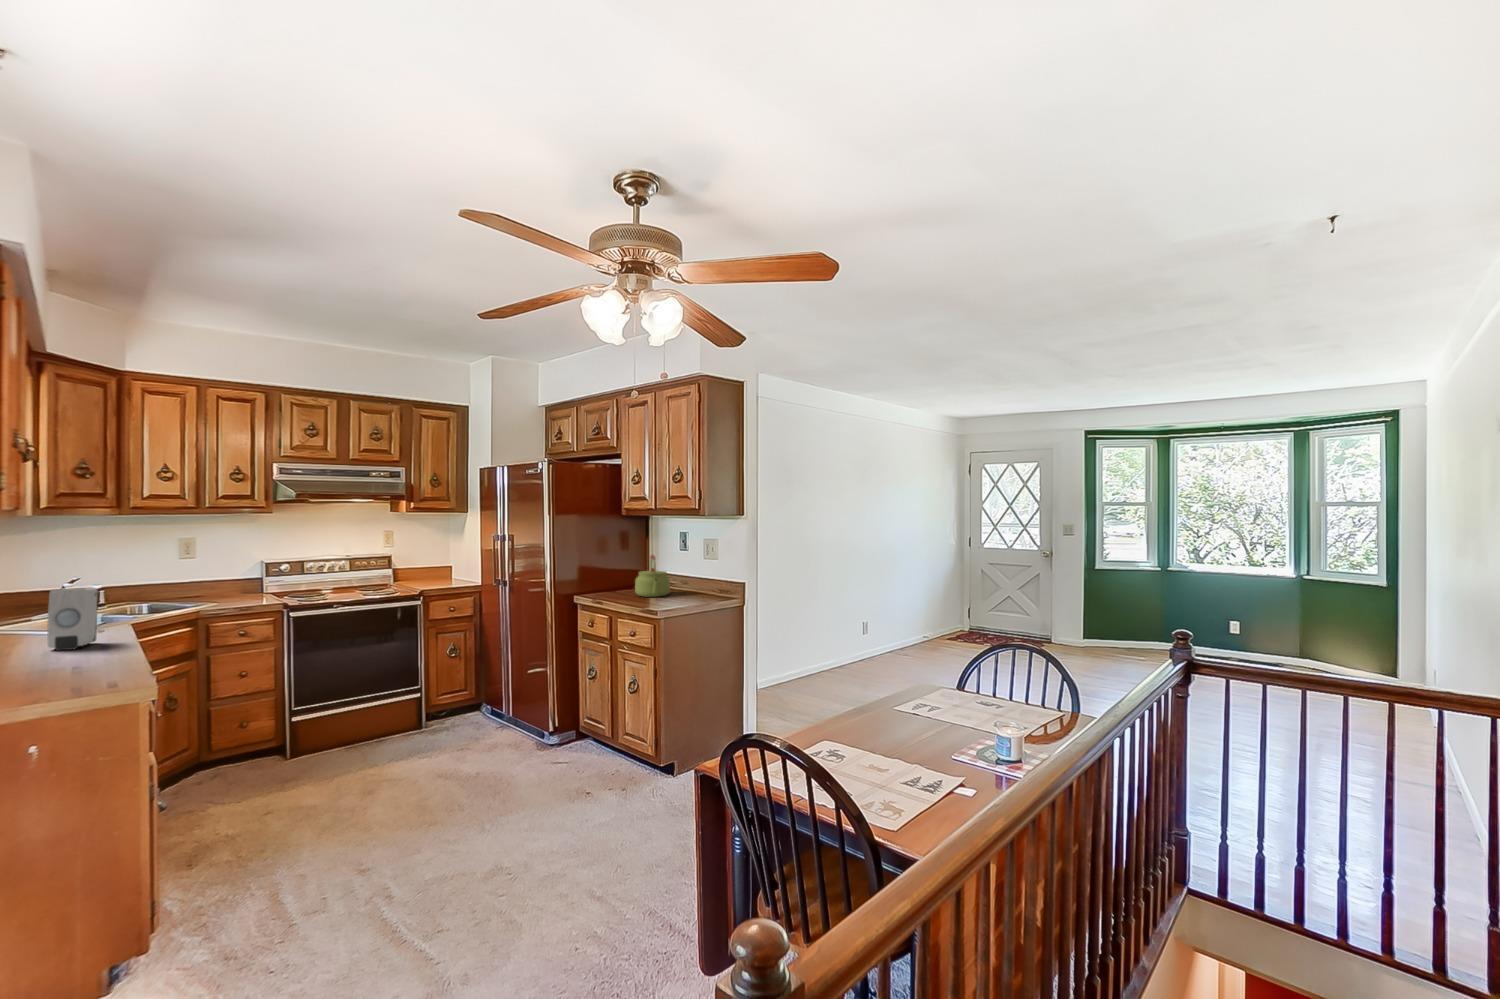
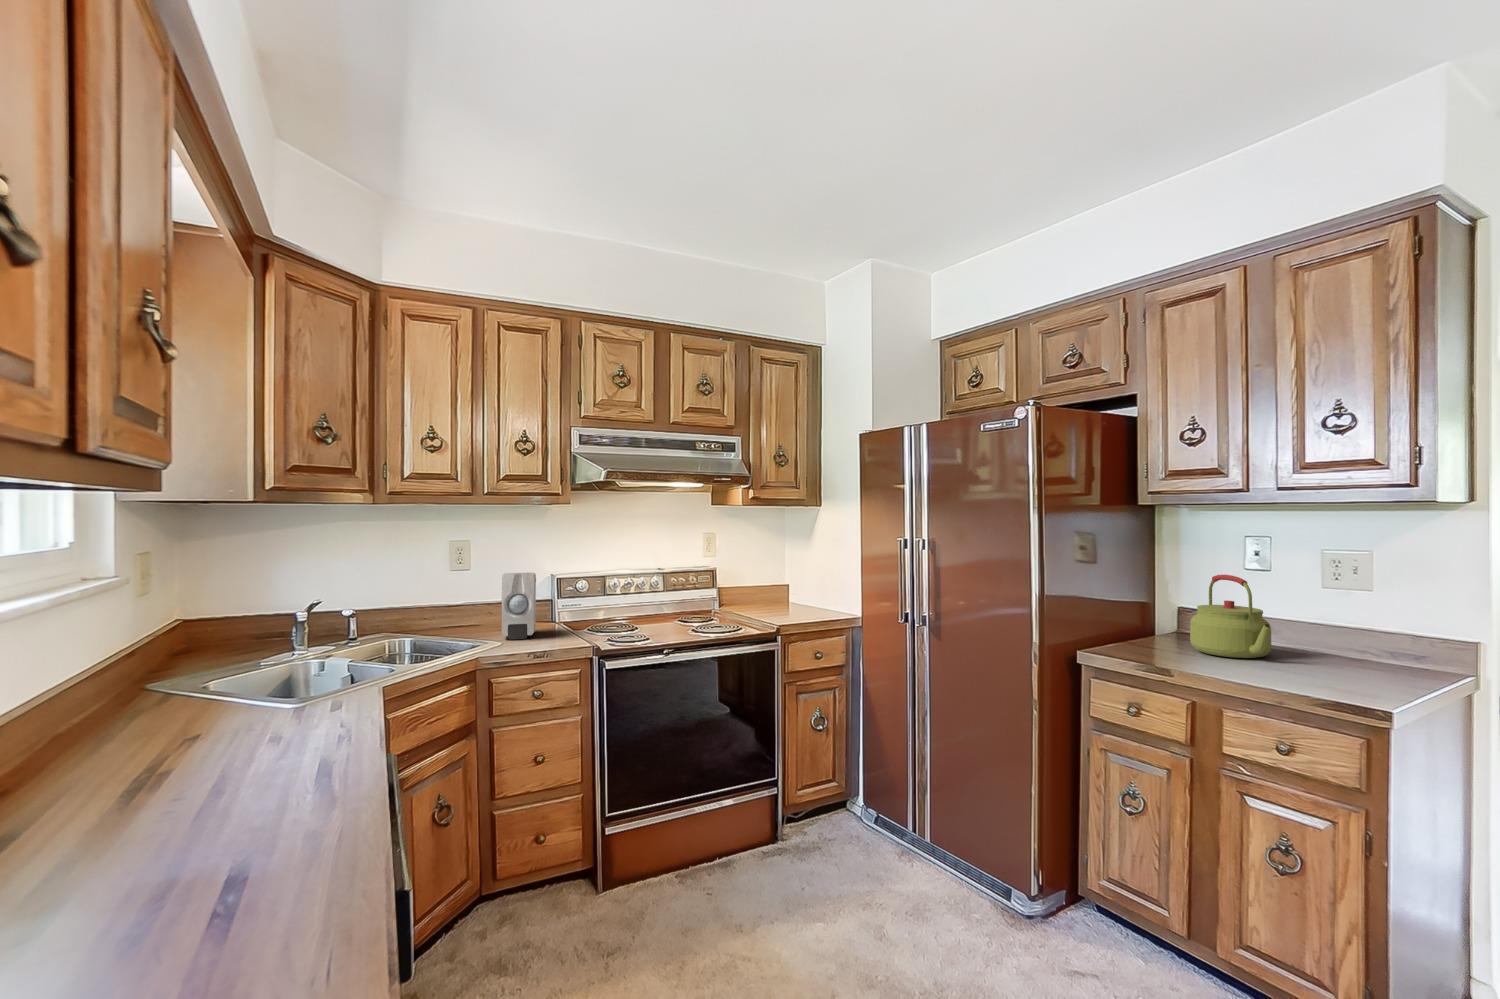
soap dispenser: present [47,587,98,650] -> present [501,572,536,639]

